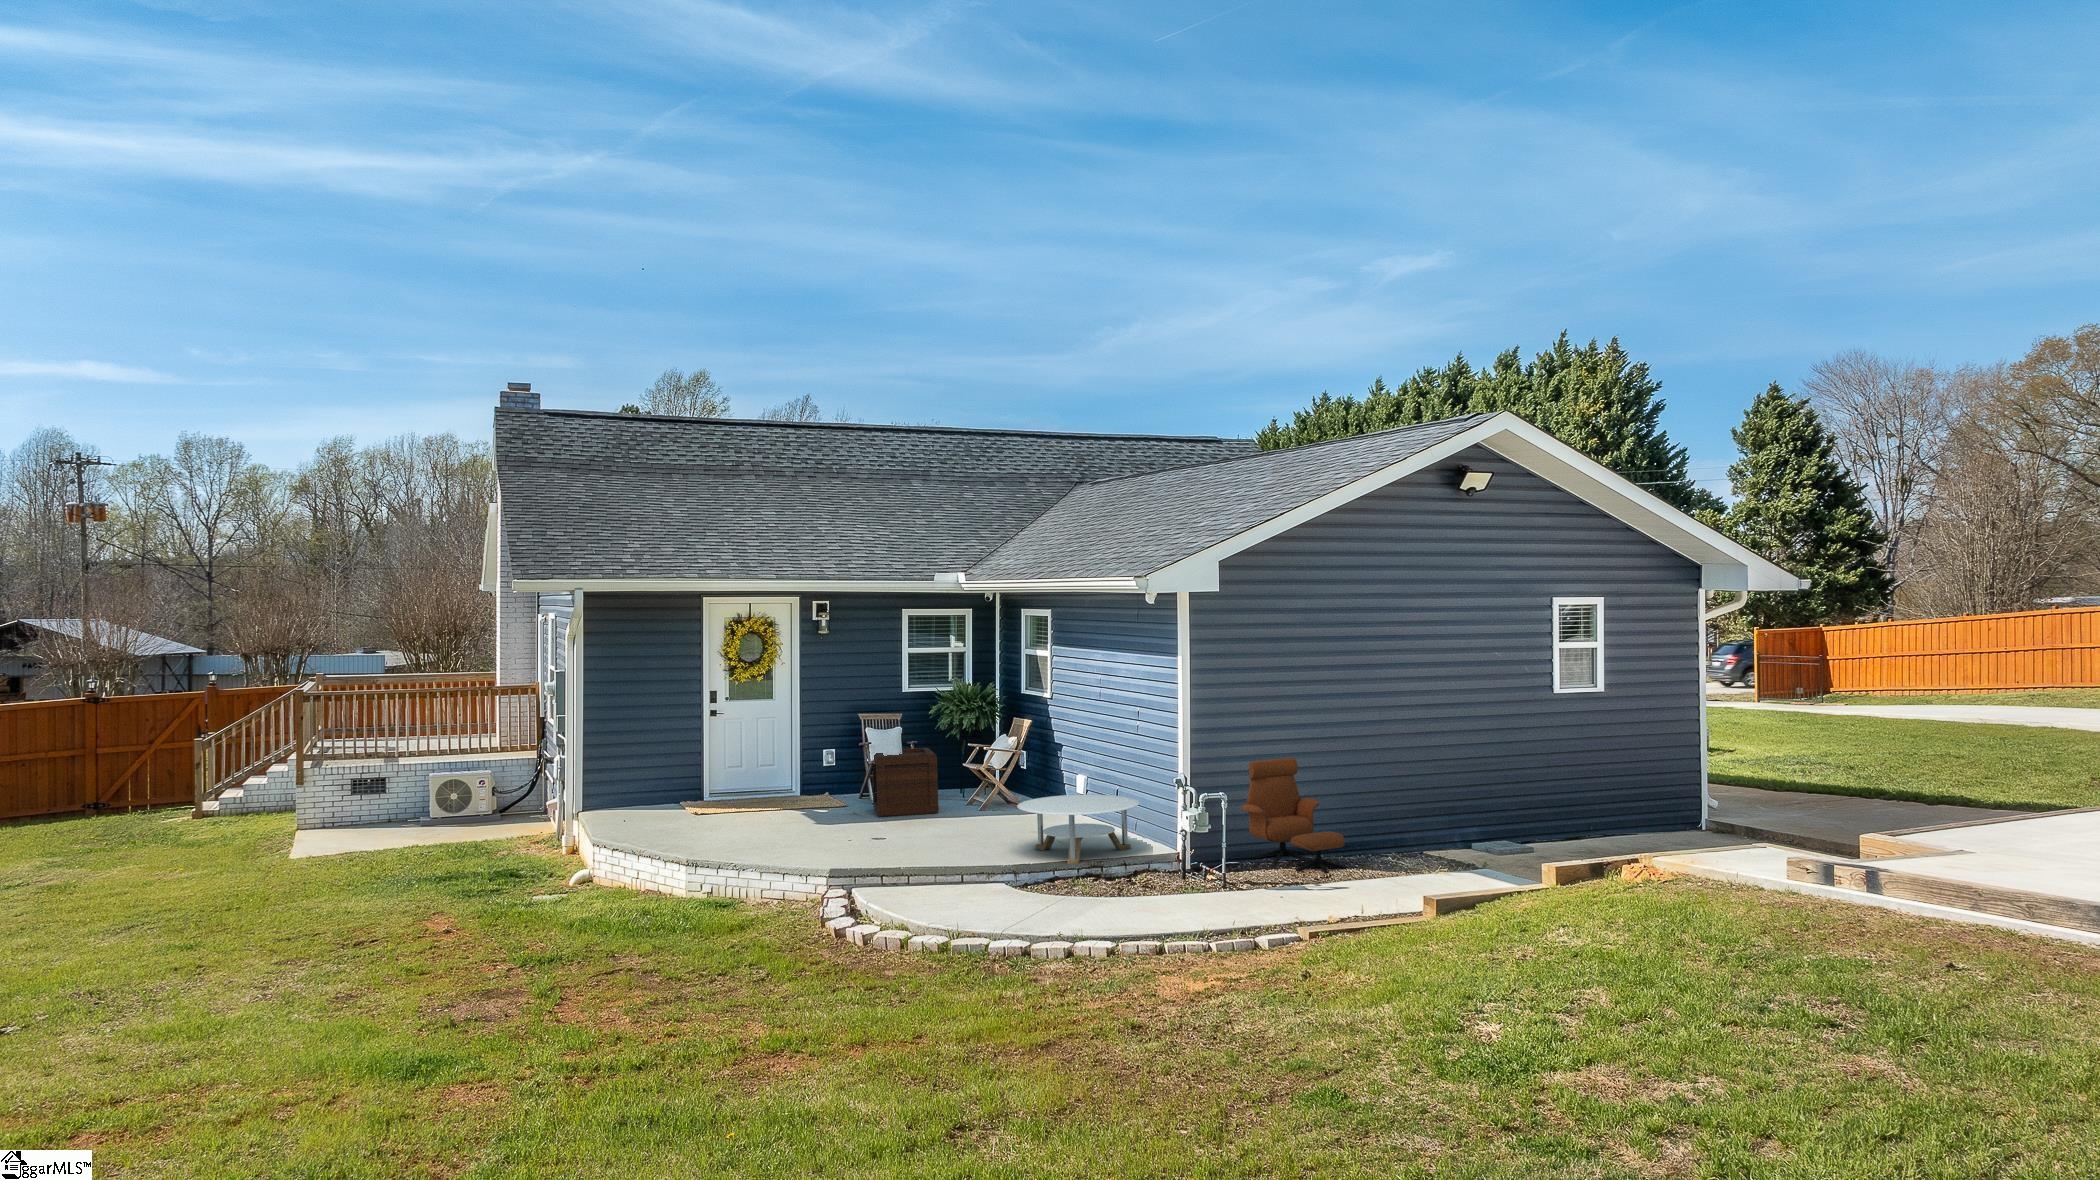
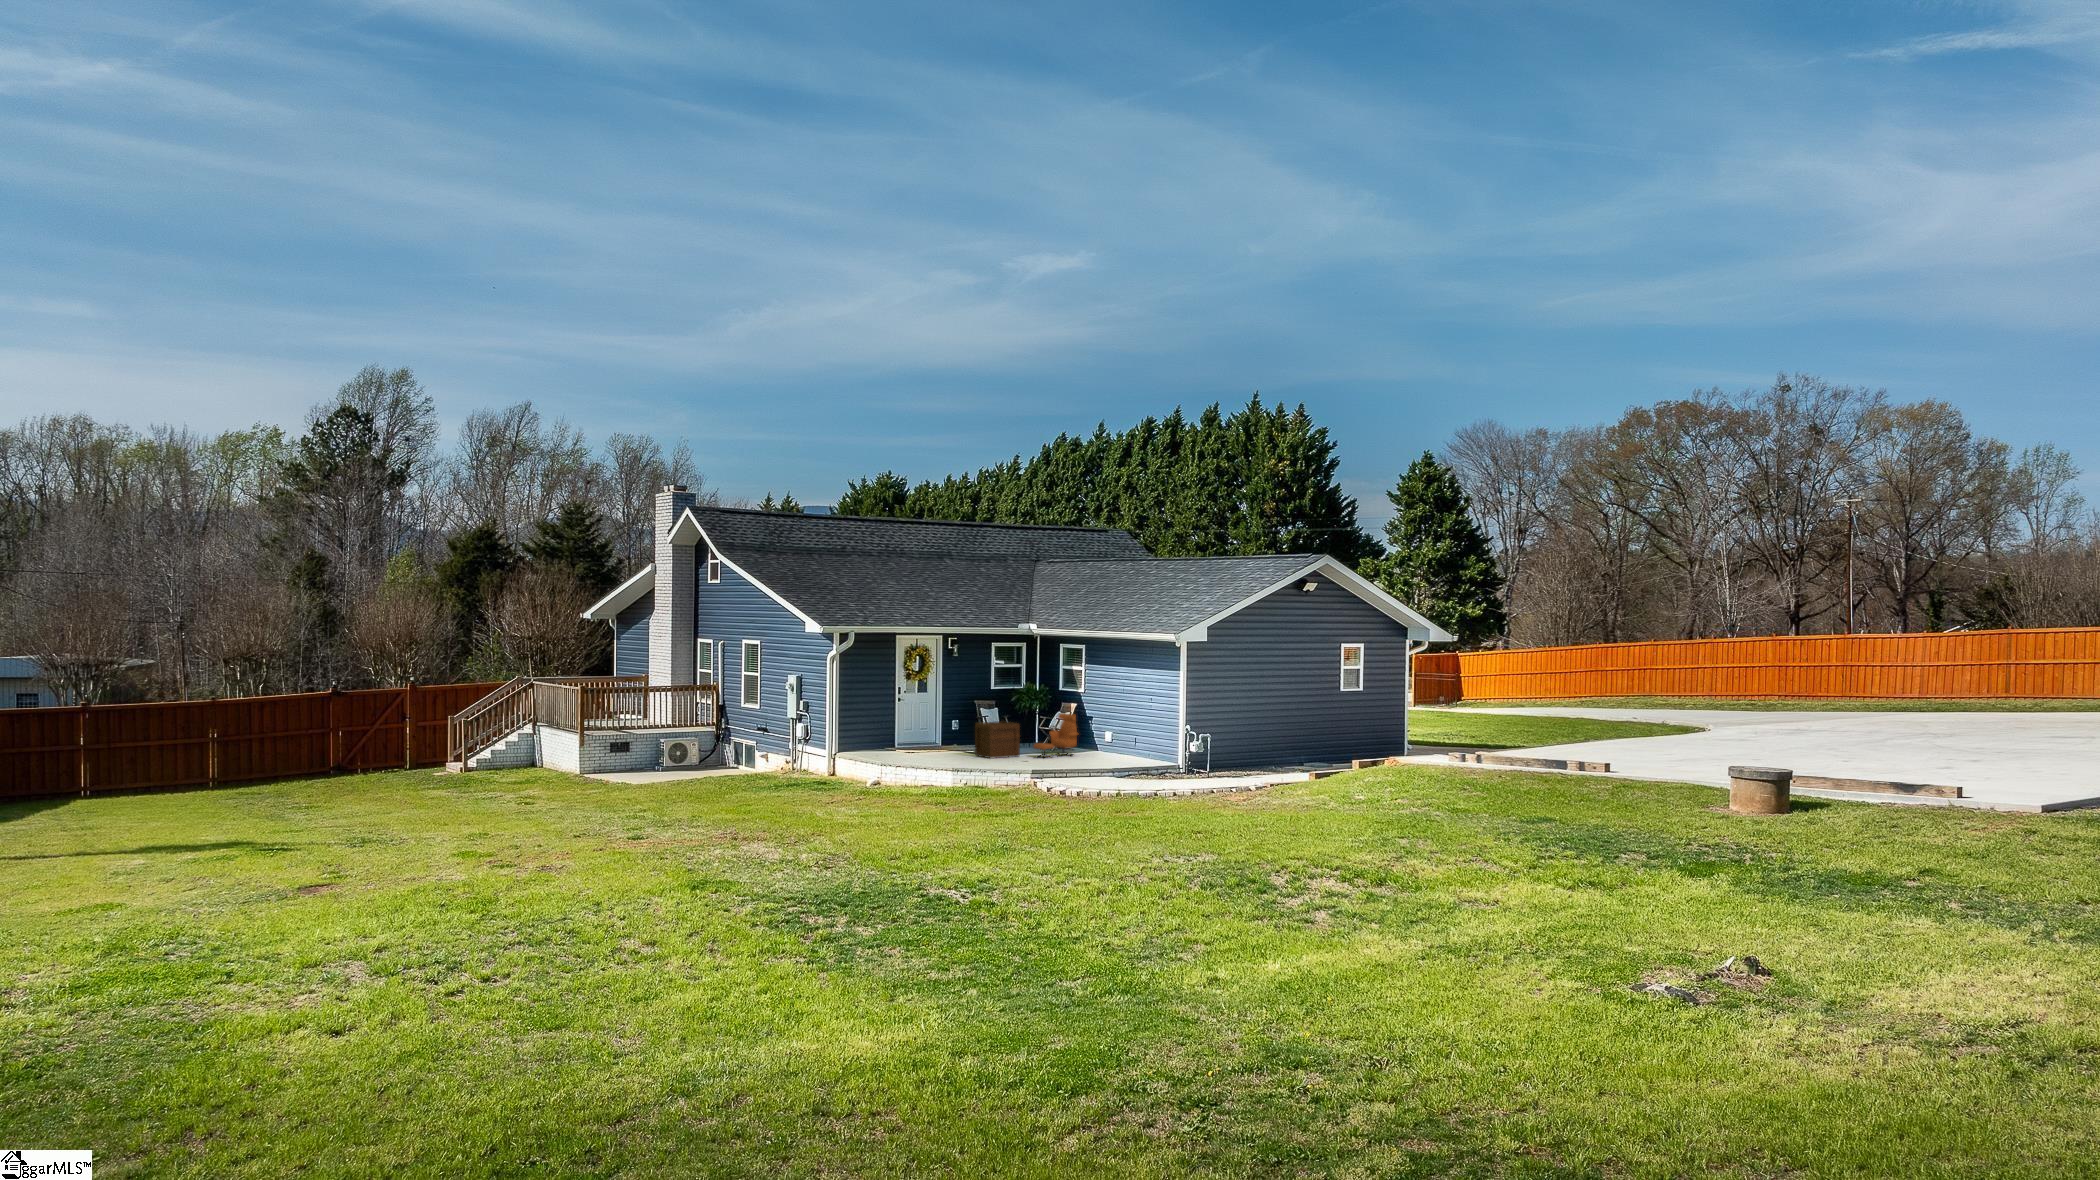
lounge chair: present [1241,758,1347,874] -> present [1033,713,1078,757]
round table: present [1017,794,1139,865] -> none [1106,739,1165,769]

